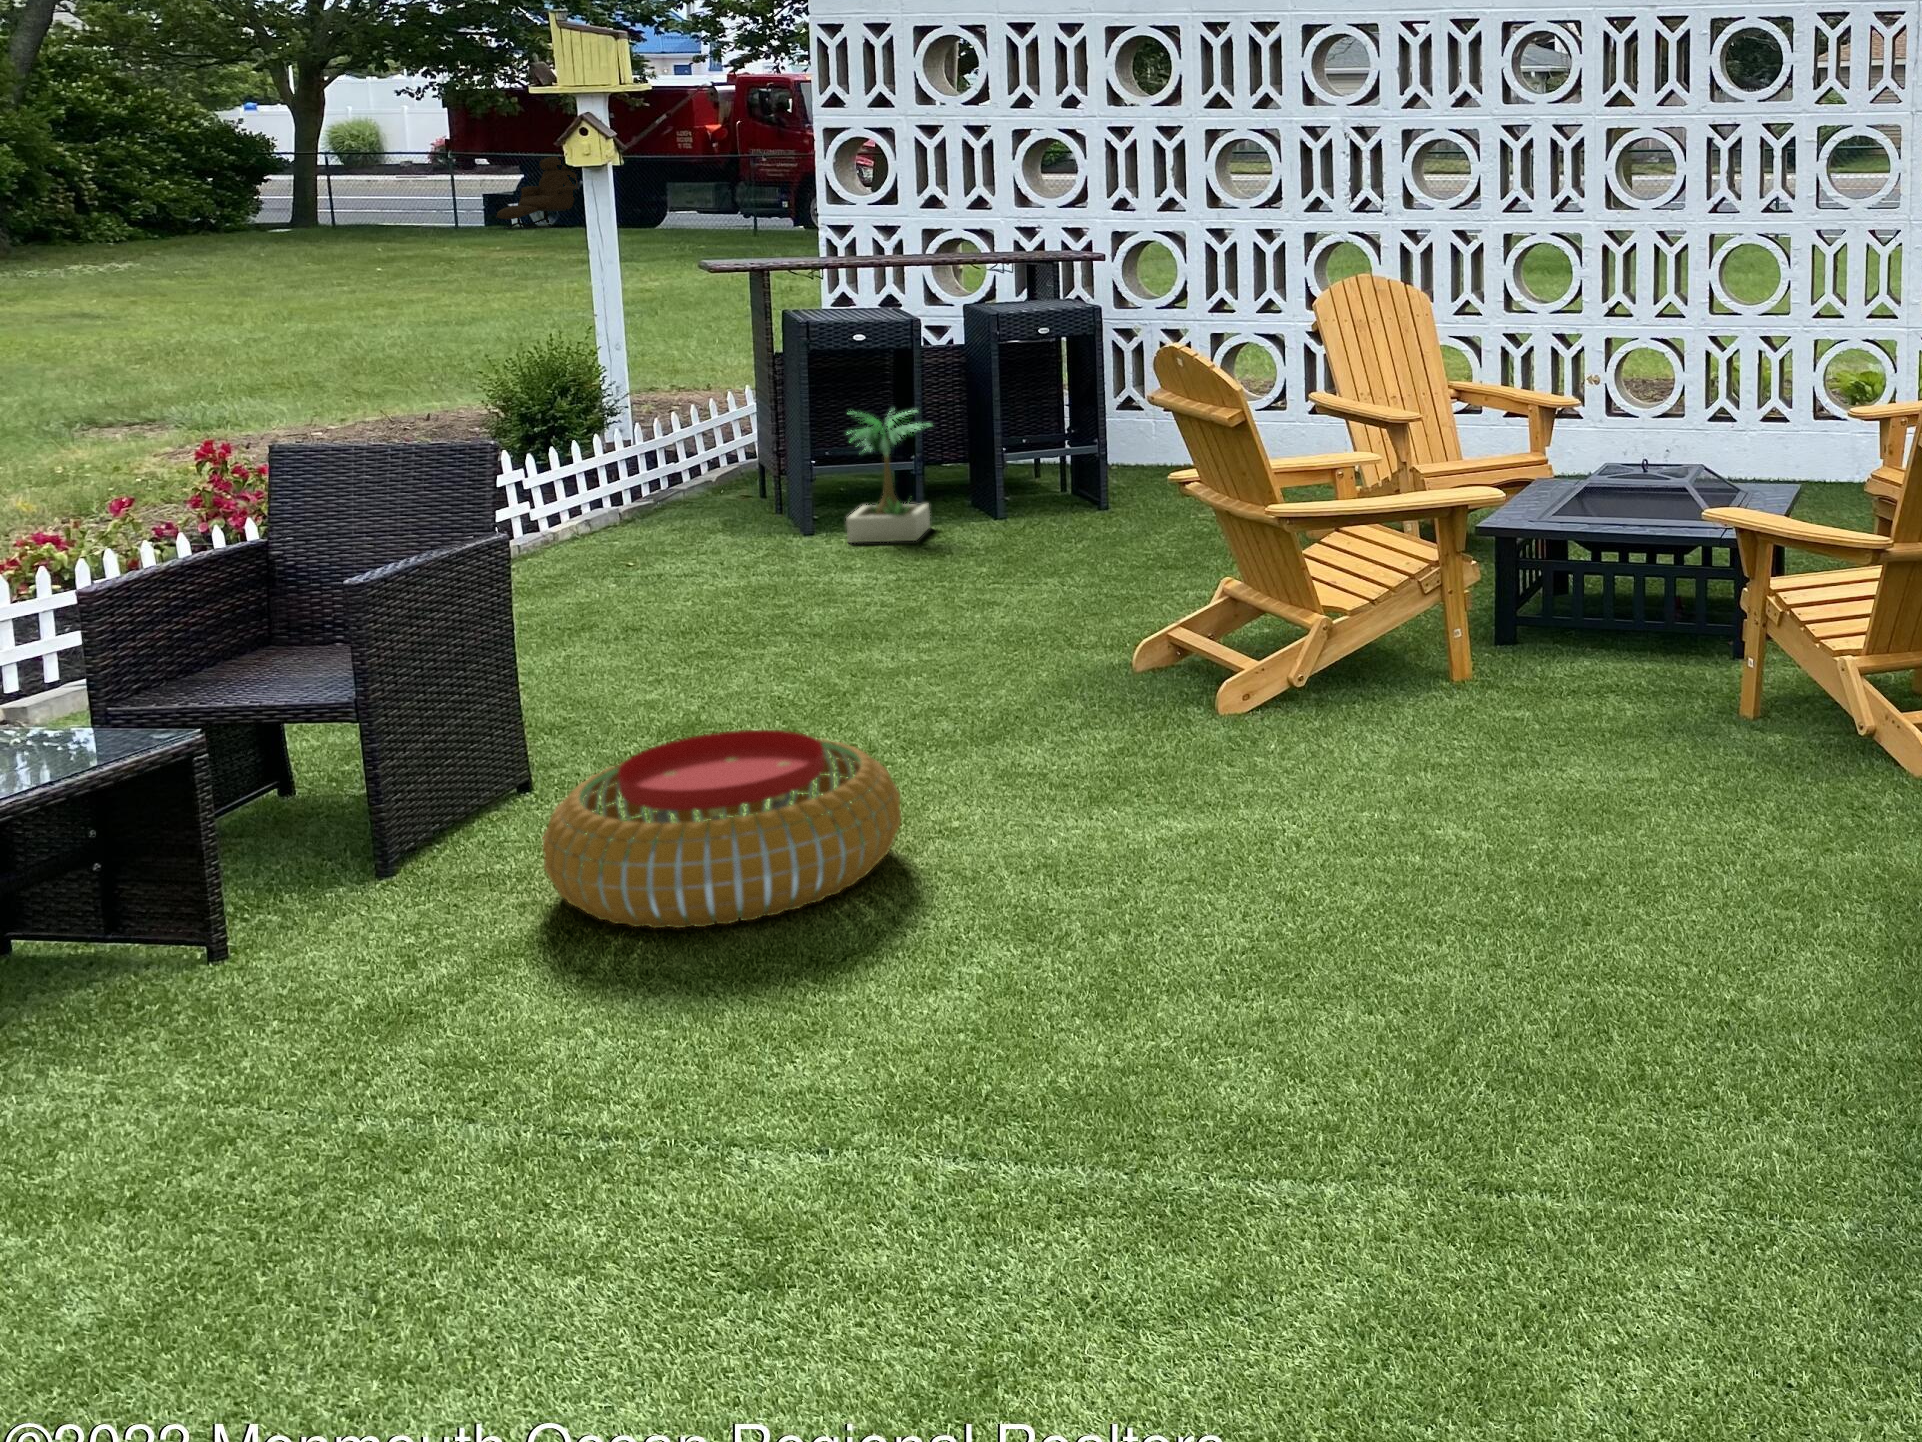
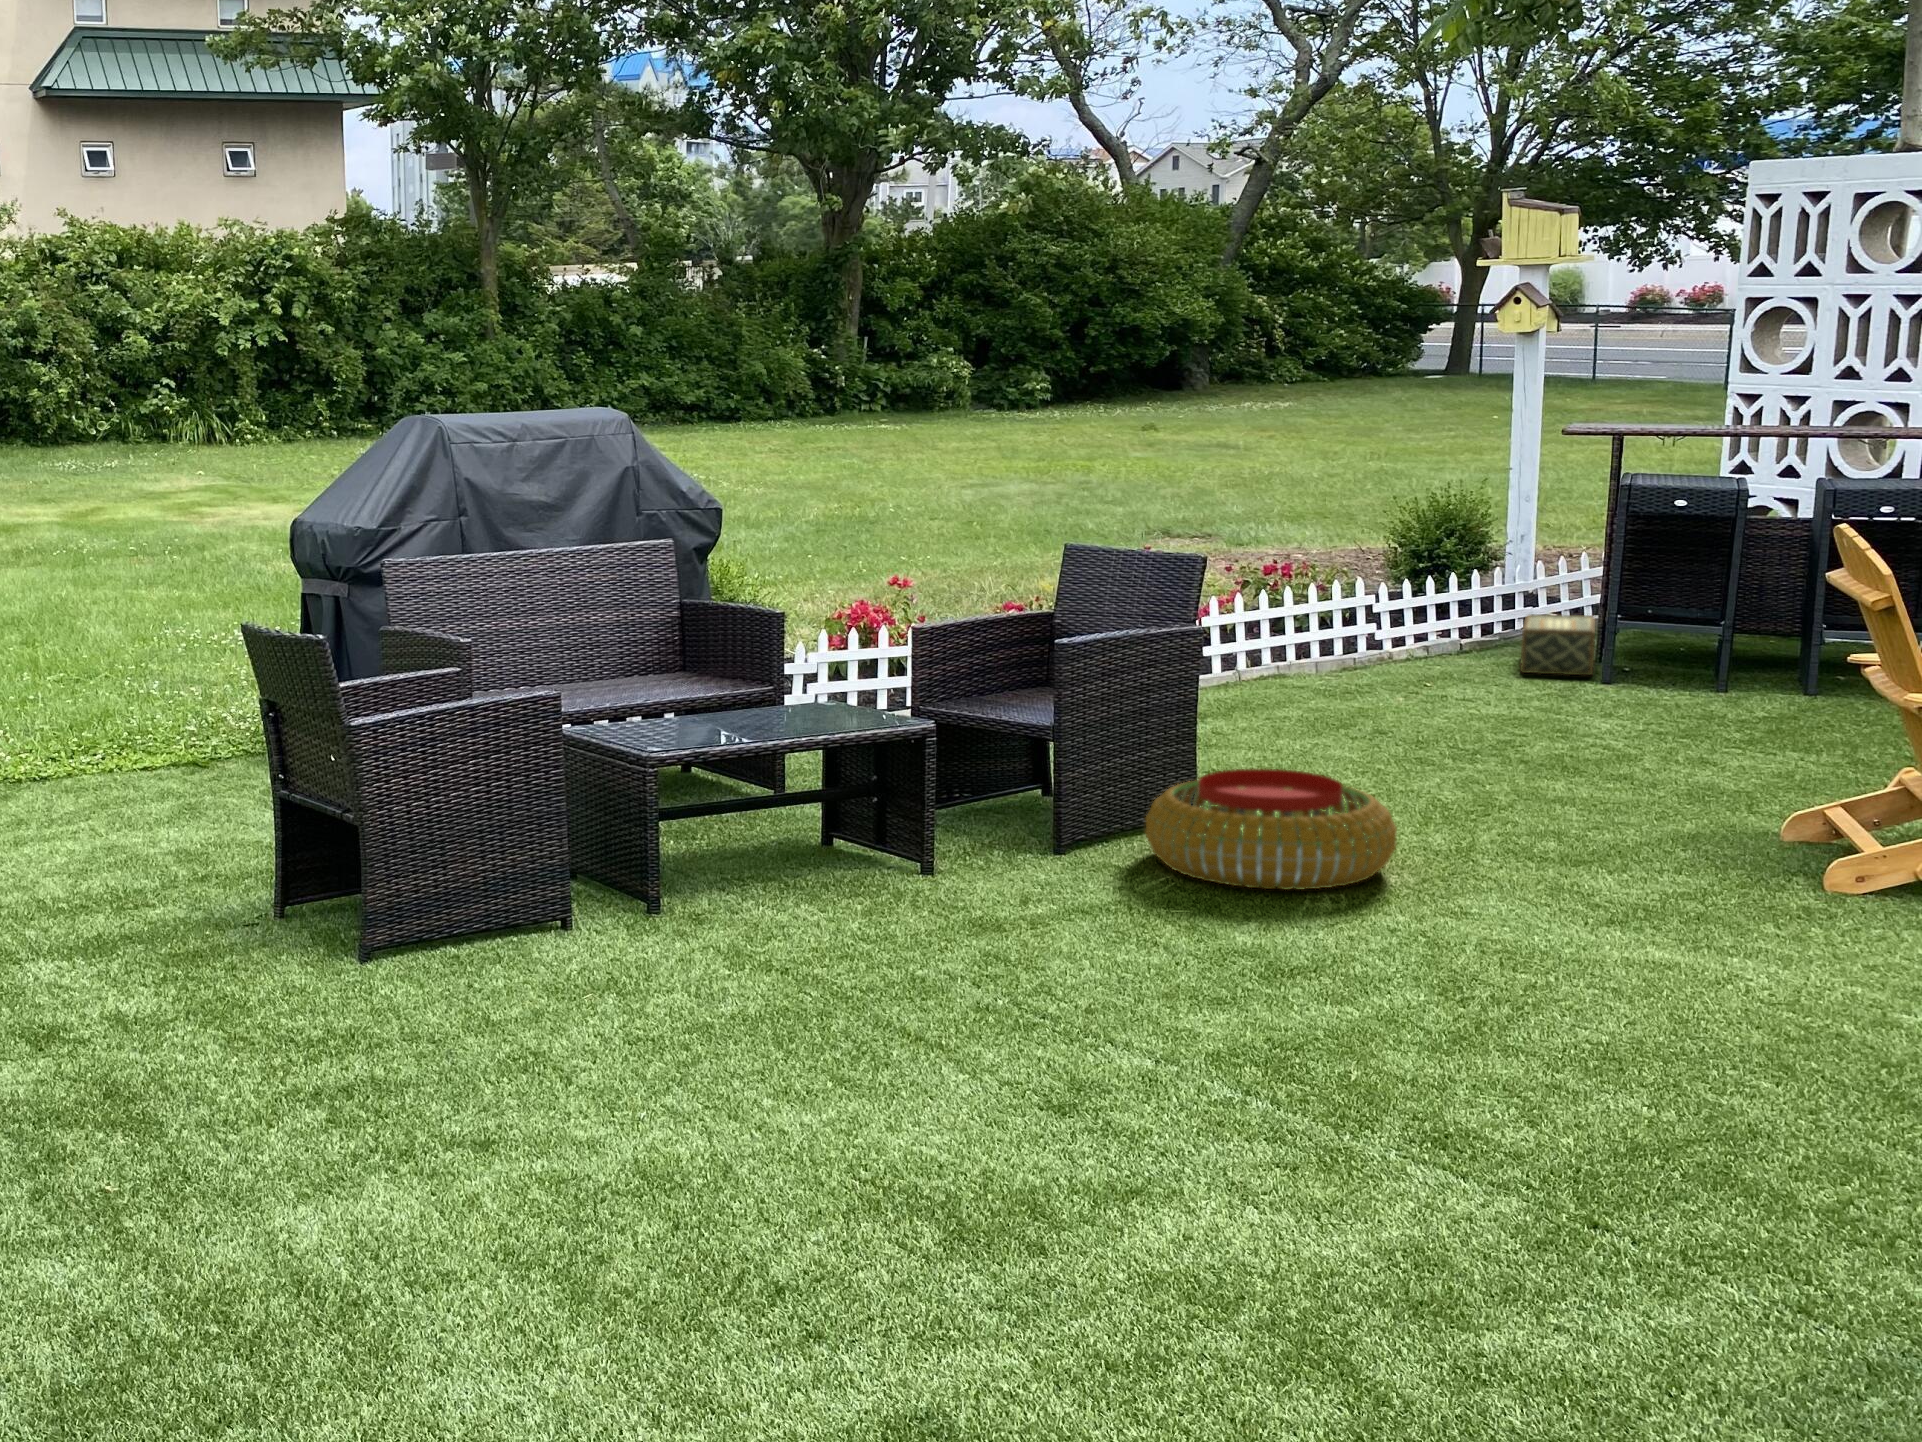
lounge chair: present [497,157,577,229] -> none [1640,304,1736,381]
potted plant: present [846,411,931,543] -> none [1635,571,1747,699]
woven basket: none [689,465,787,539] -> present [1520,614,1595,675]

